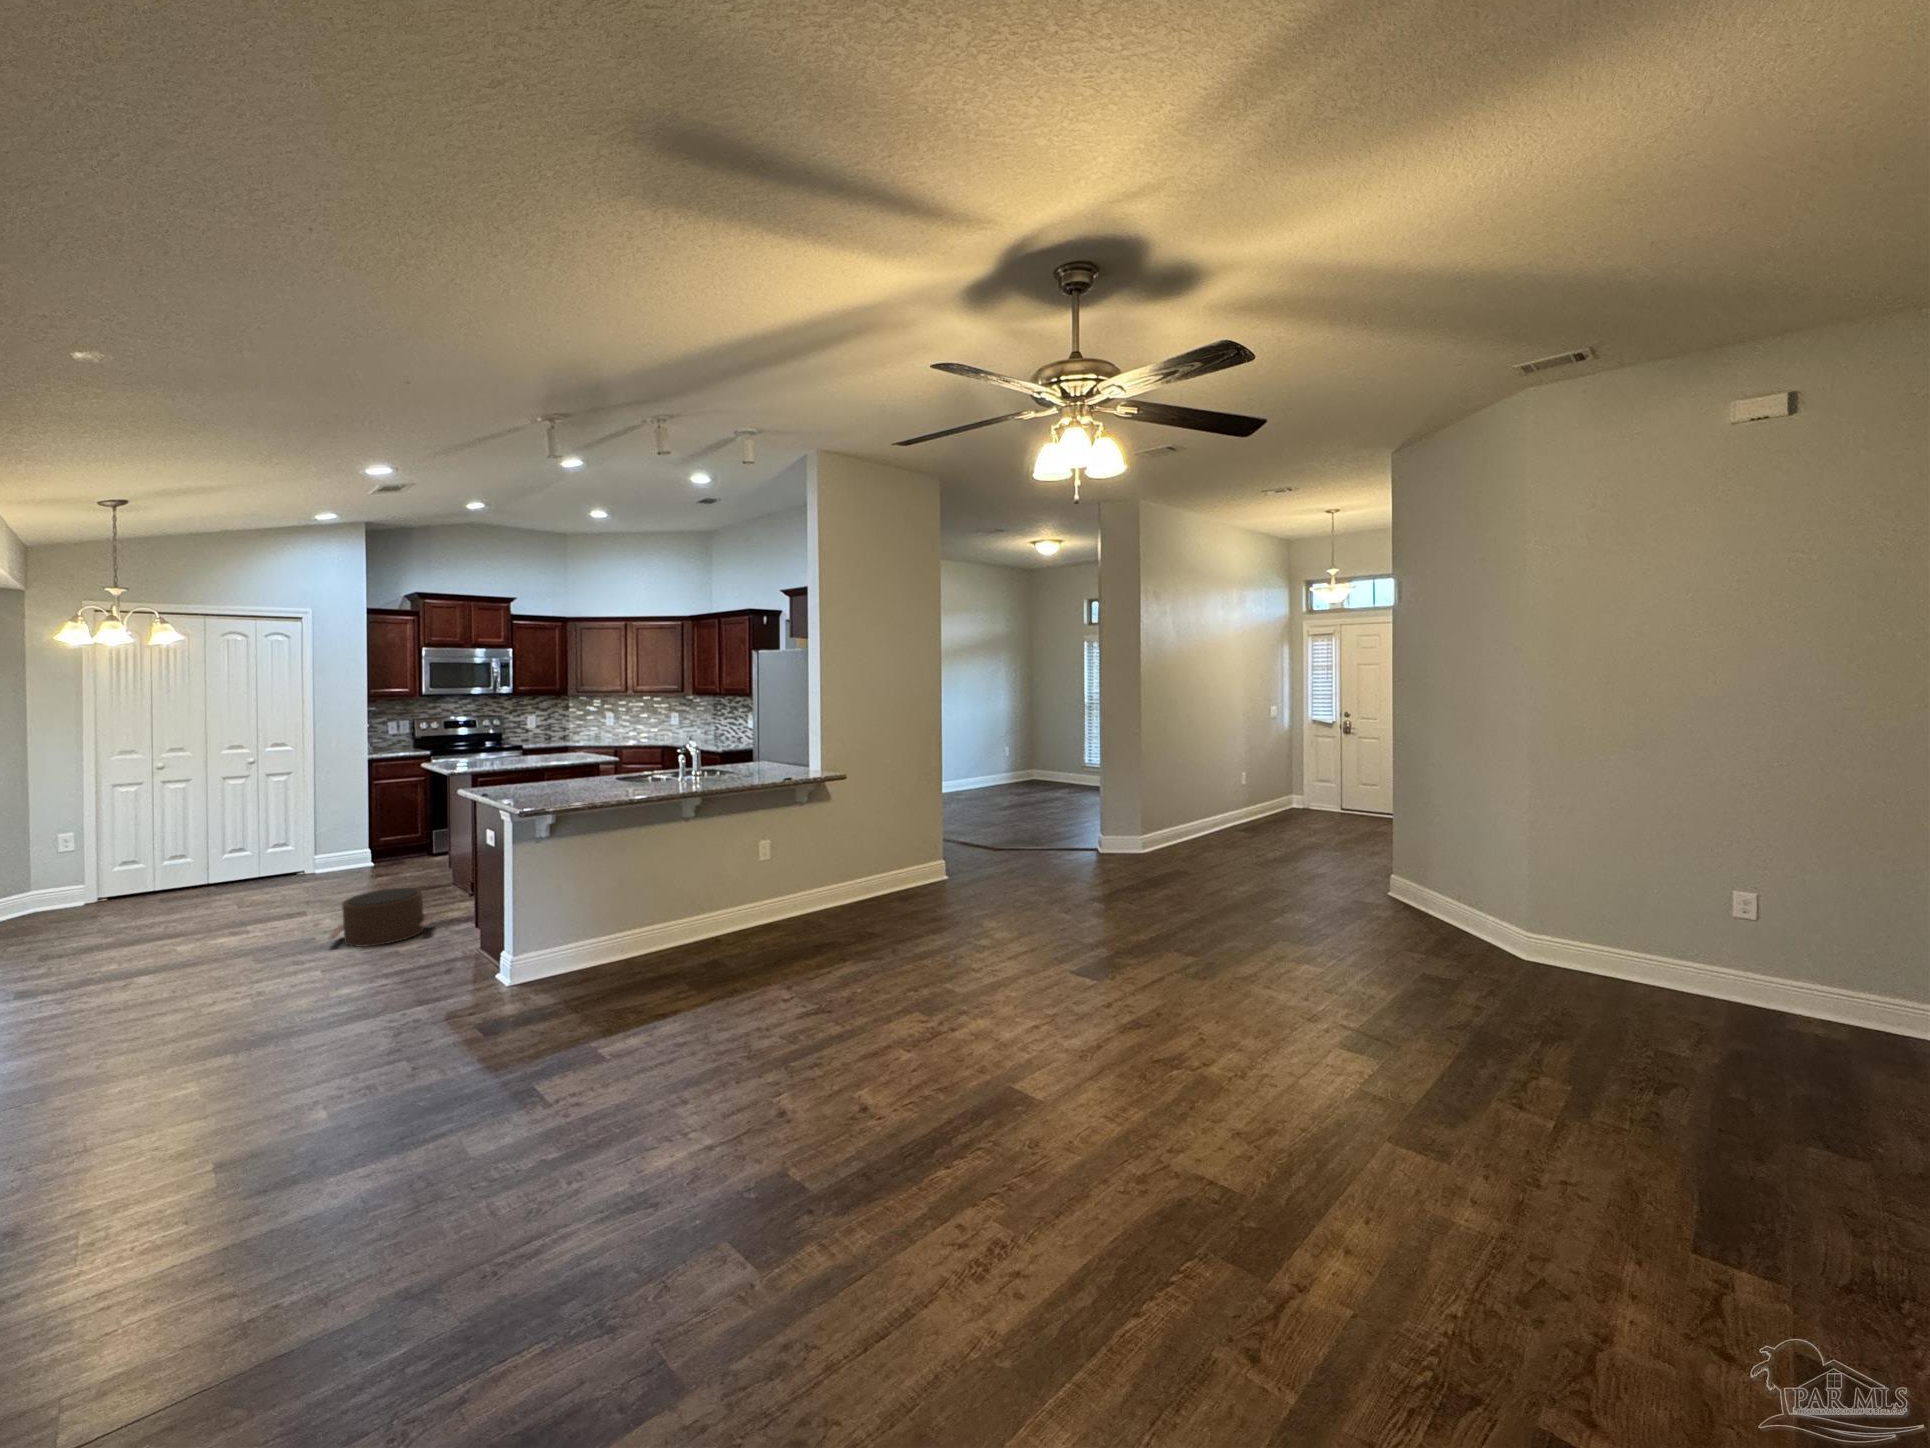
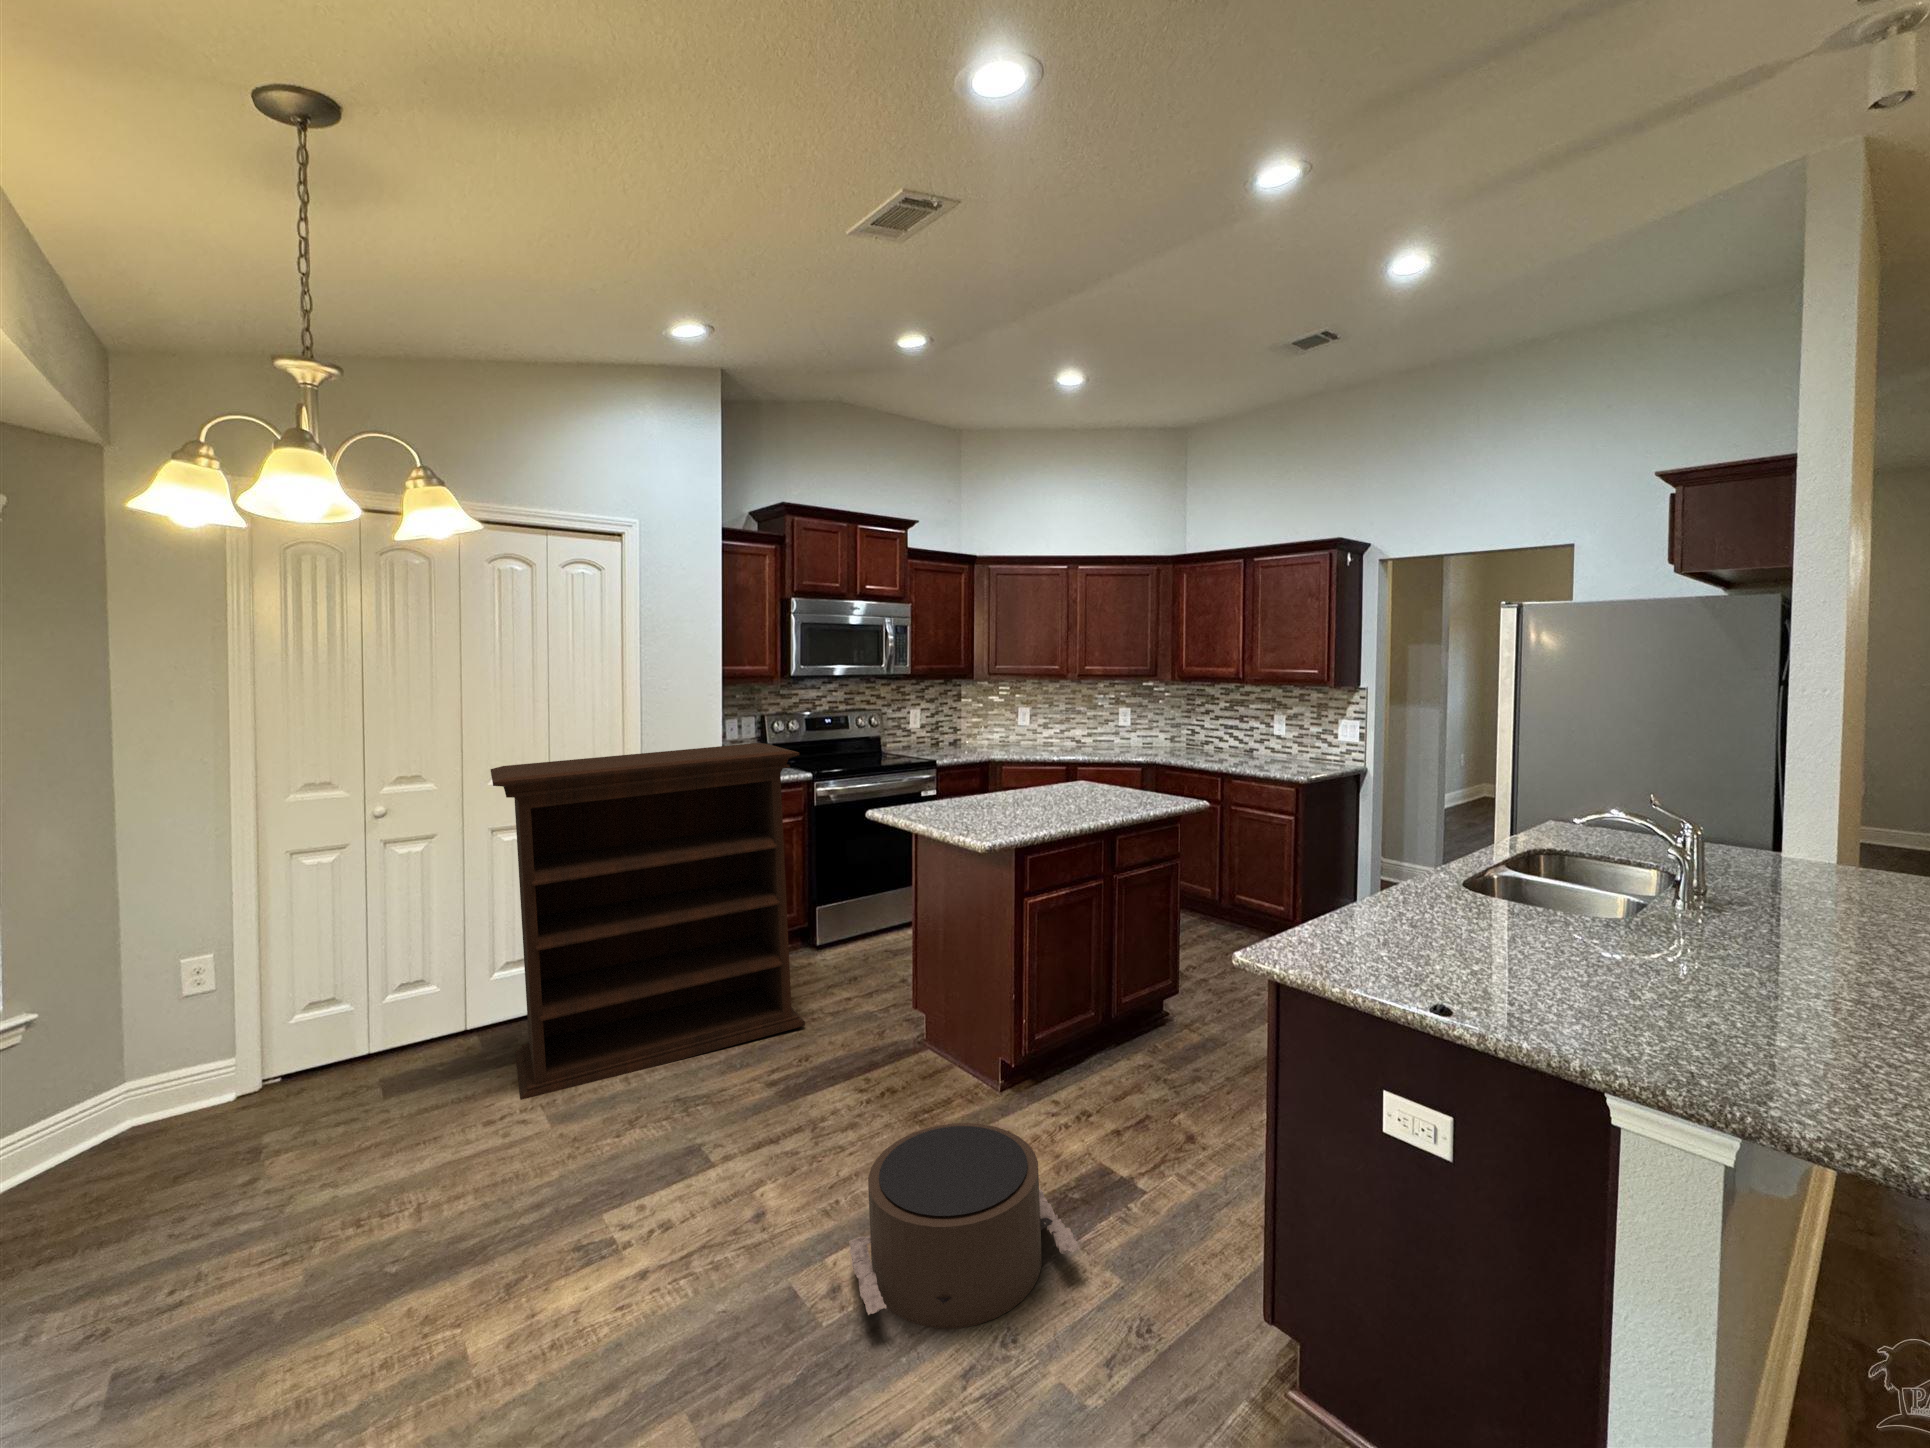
bookshelf: none [212,732,392,906] -> present [491,743,805,1100]

